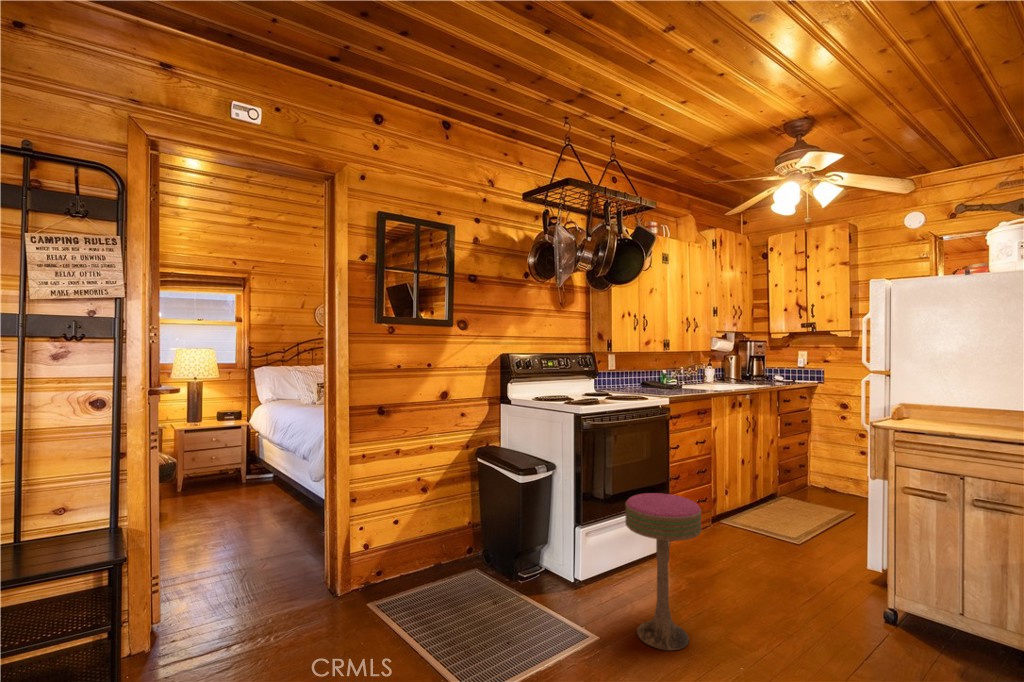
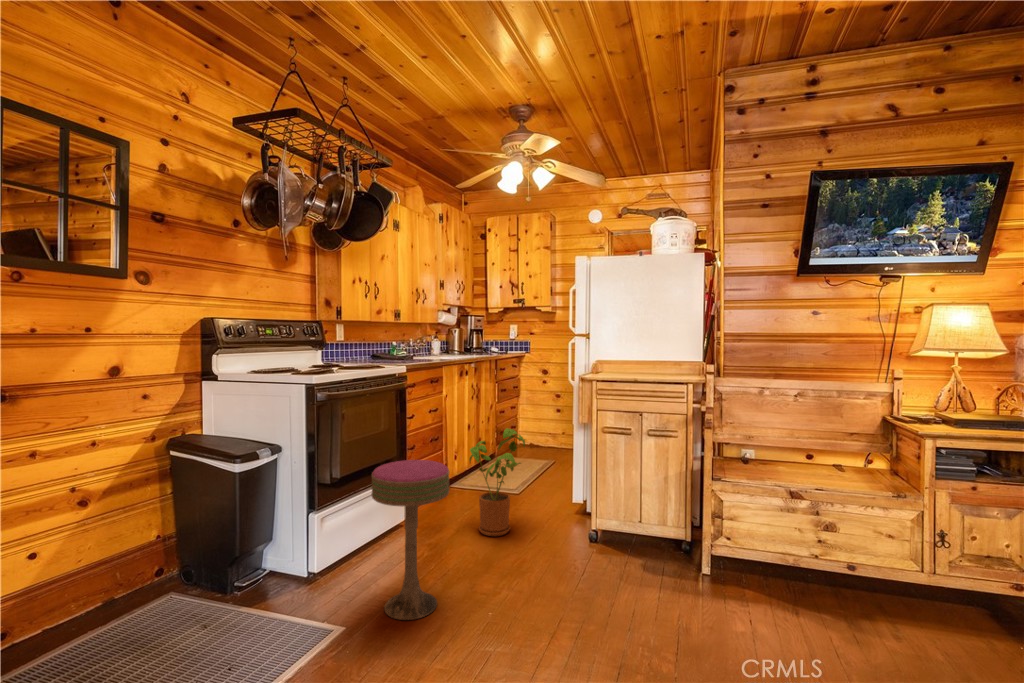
house plant: none [735,472,804,588] -> present [469,428,525,536]

